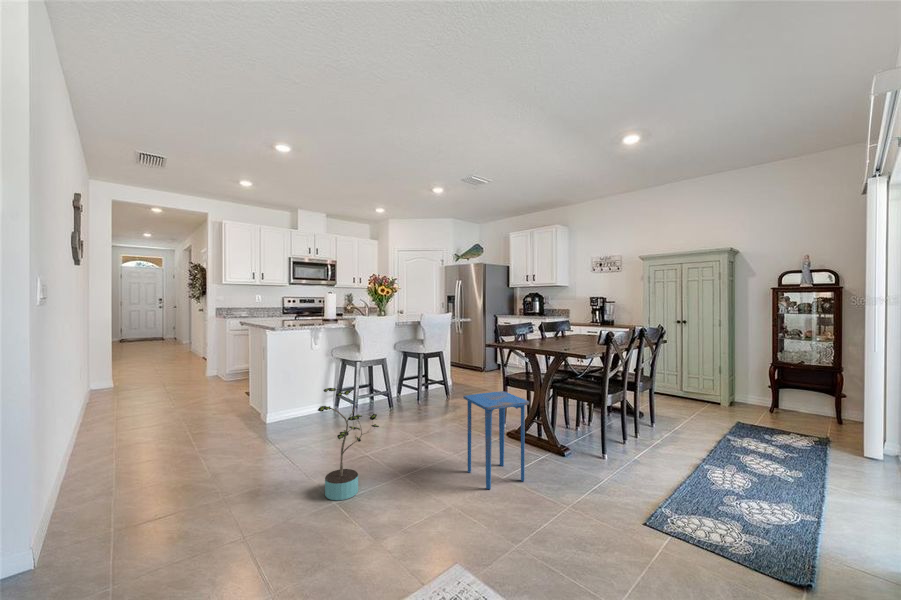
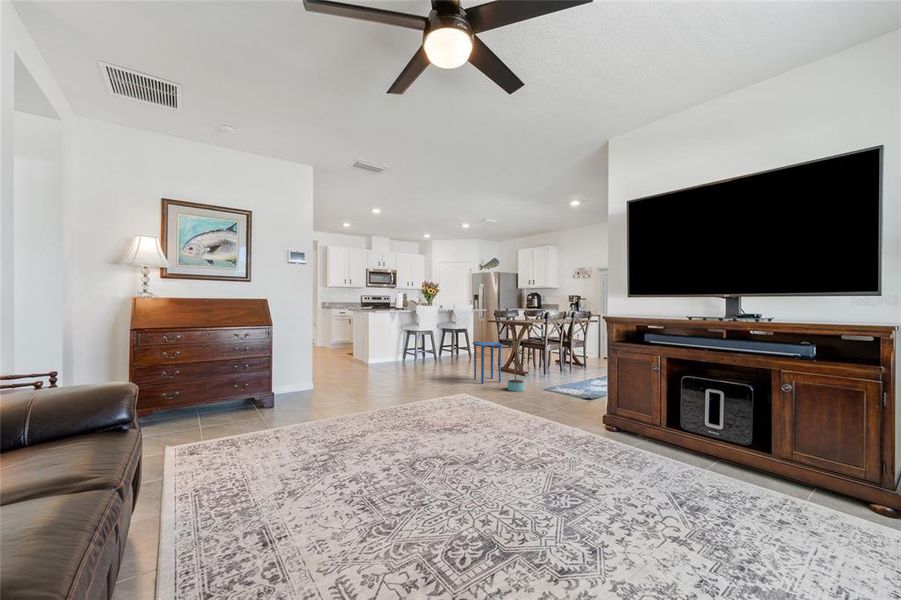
potted plant: present [318,388,379,500] -> present [506,339,532,391]

